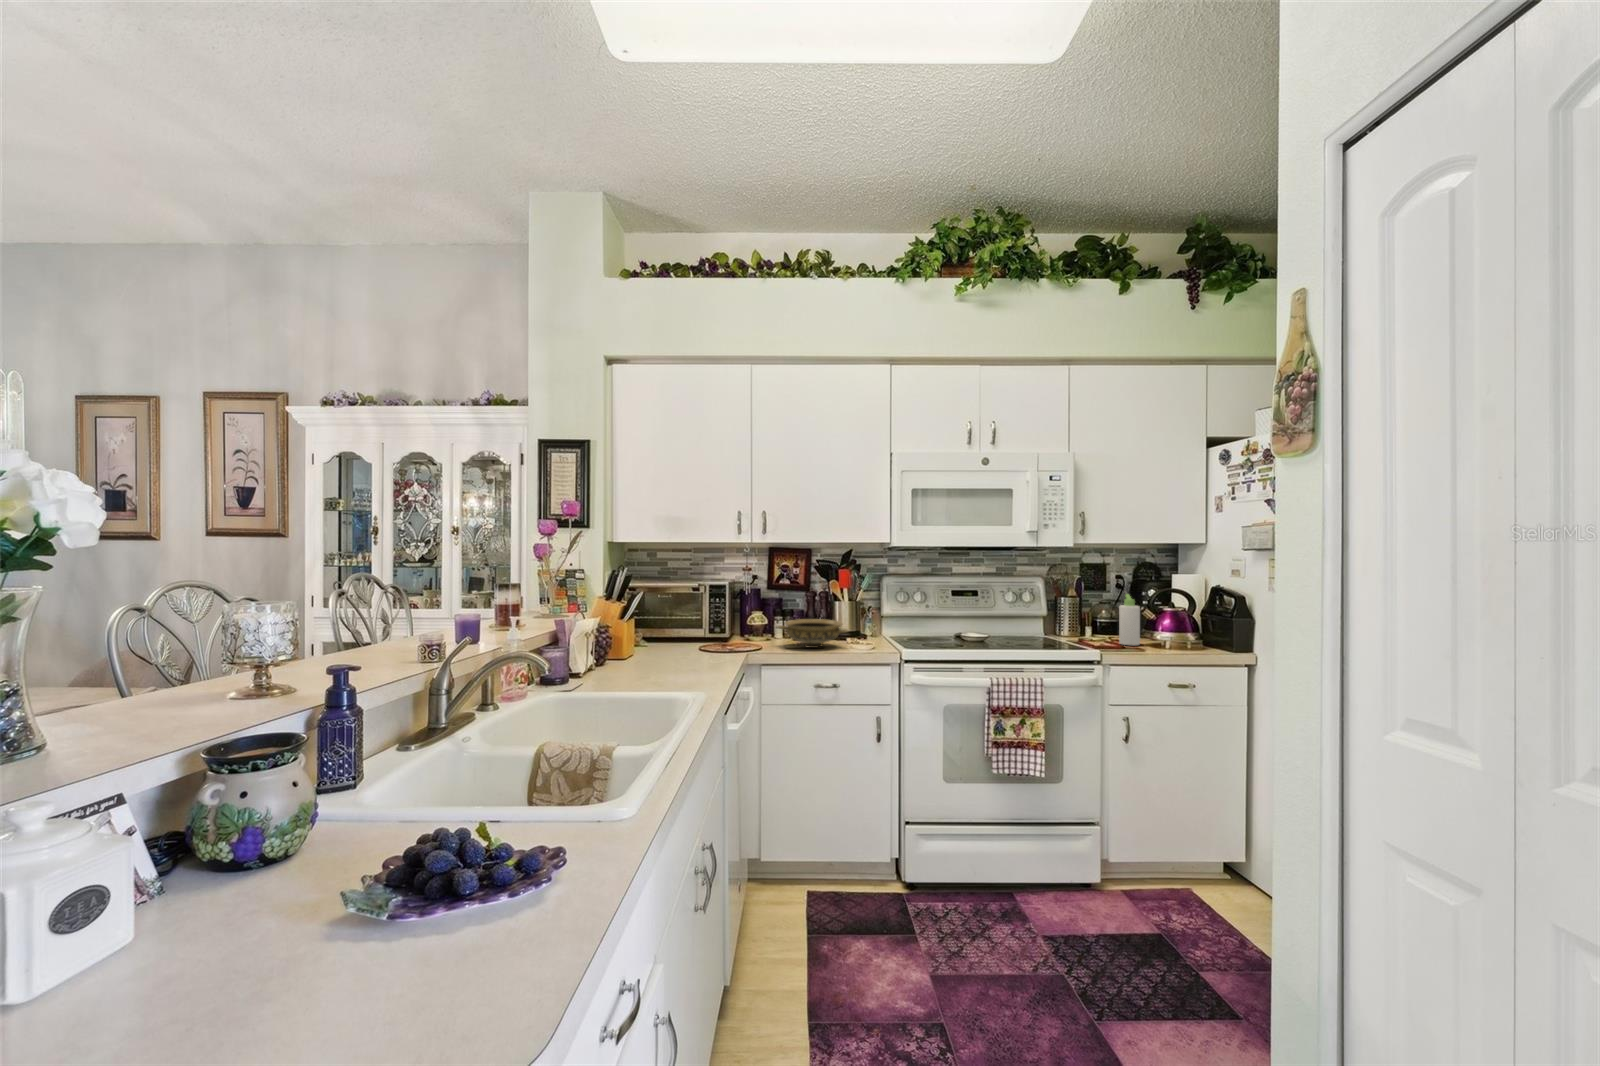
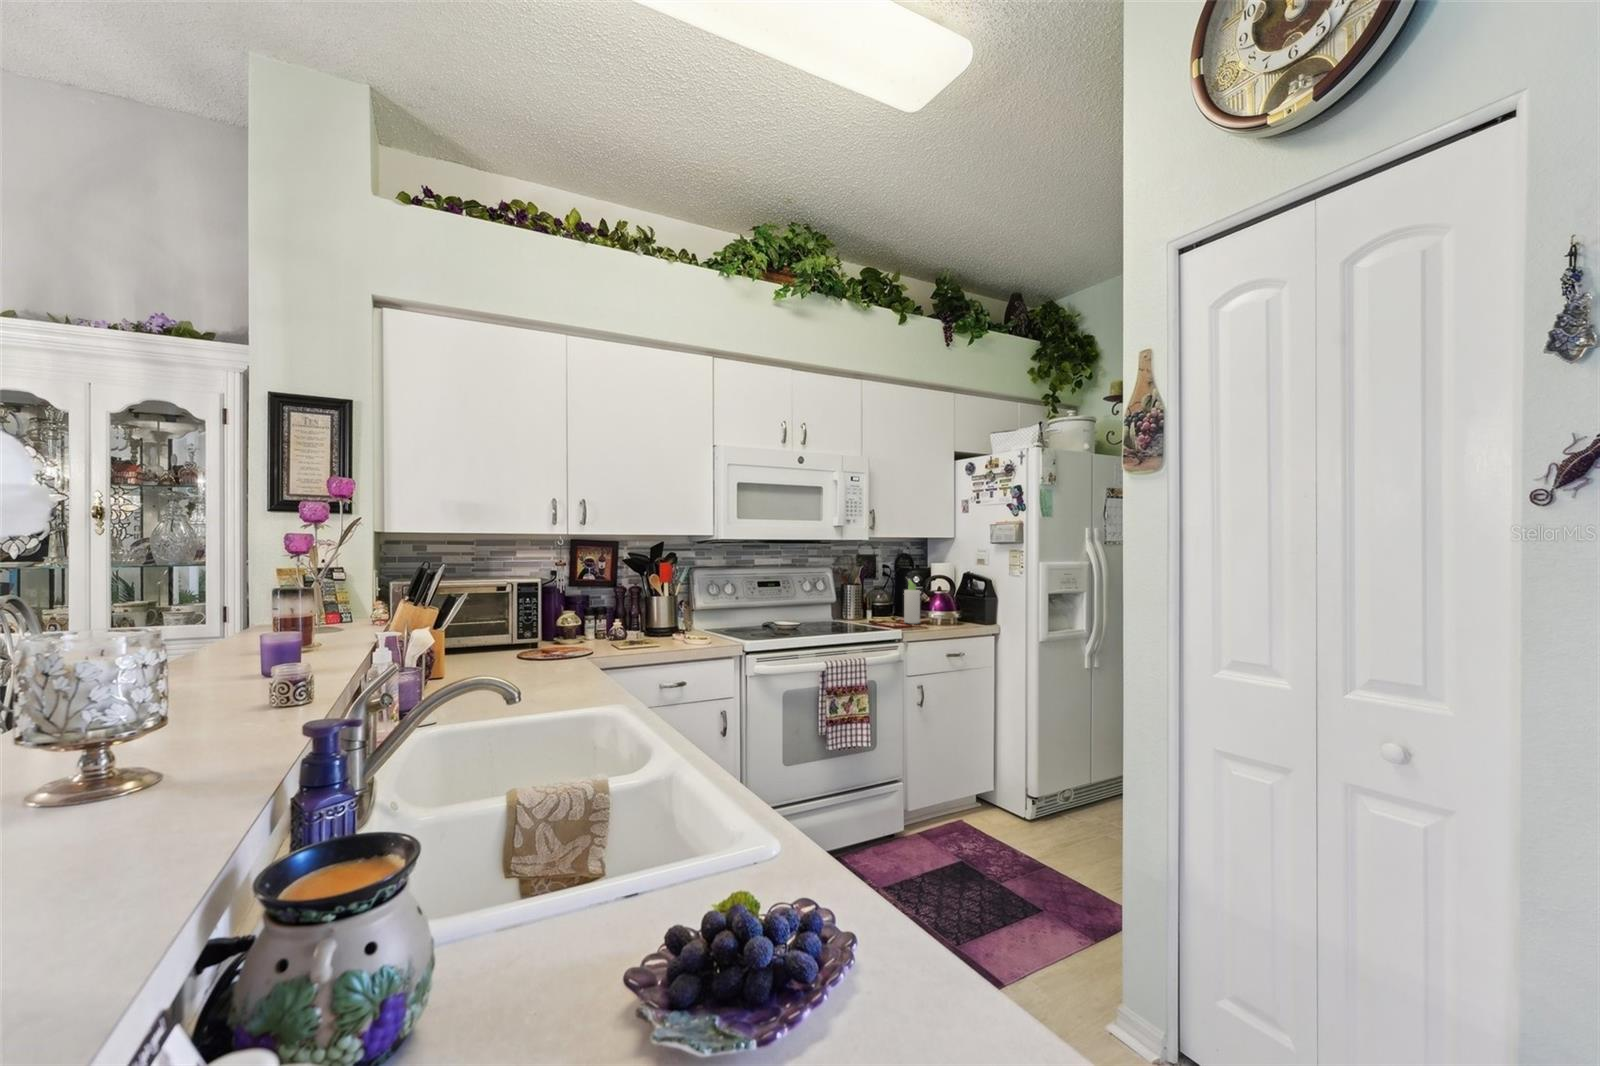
ceramic bowl: present [779,619,849,648] -> none [607,616,687,647]

